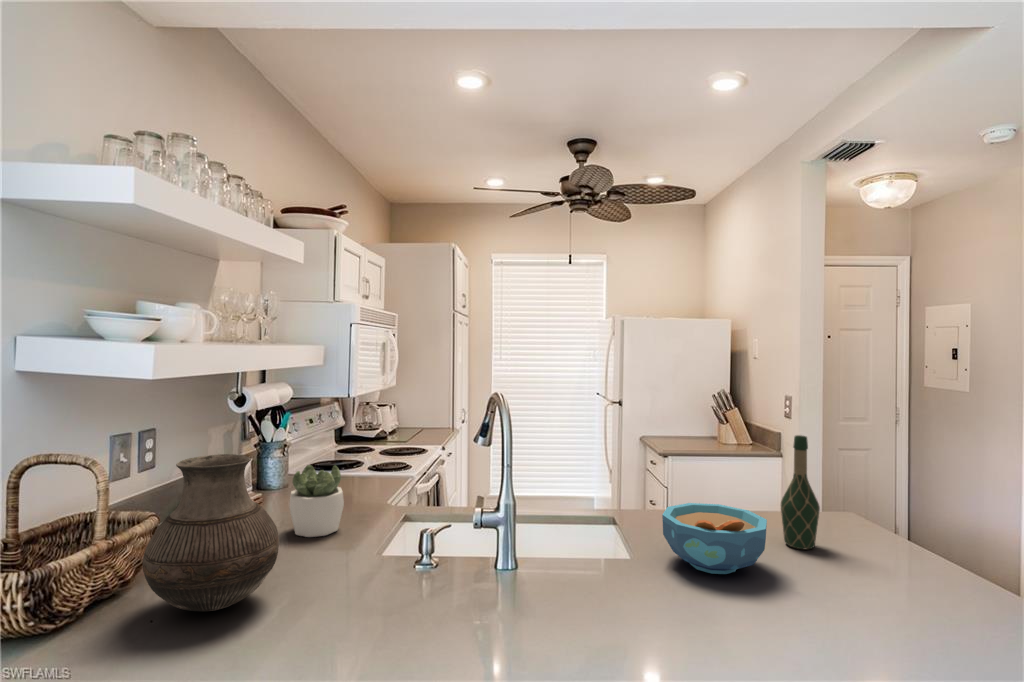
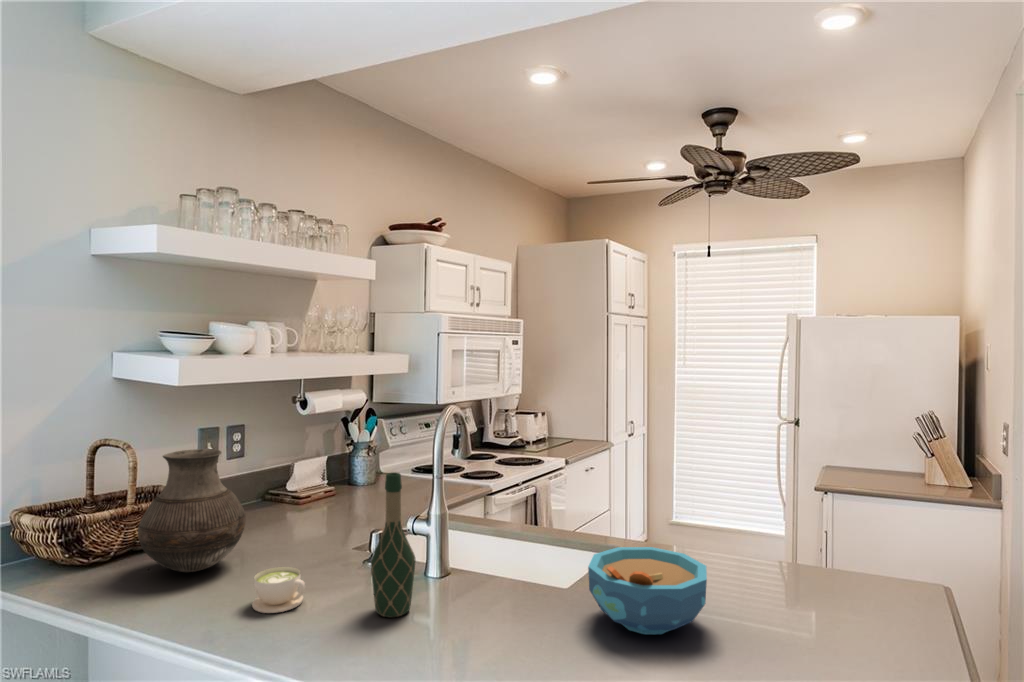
wine bottle: present [781,435,820,549] -> present [371,472,416,617]
succulent plant: present [290,465,344,537] -> none [314,465,366,529]
coffee cup: none [353,576,416,632] -> present [252,567,305,613]

